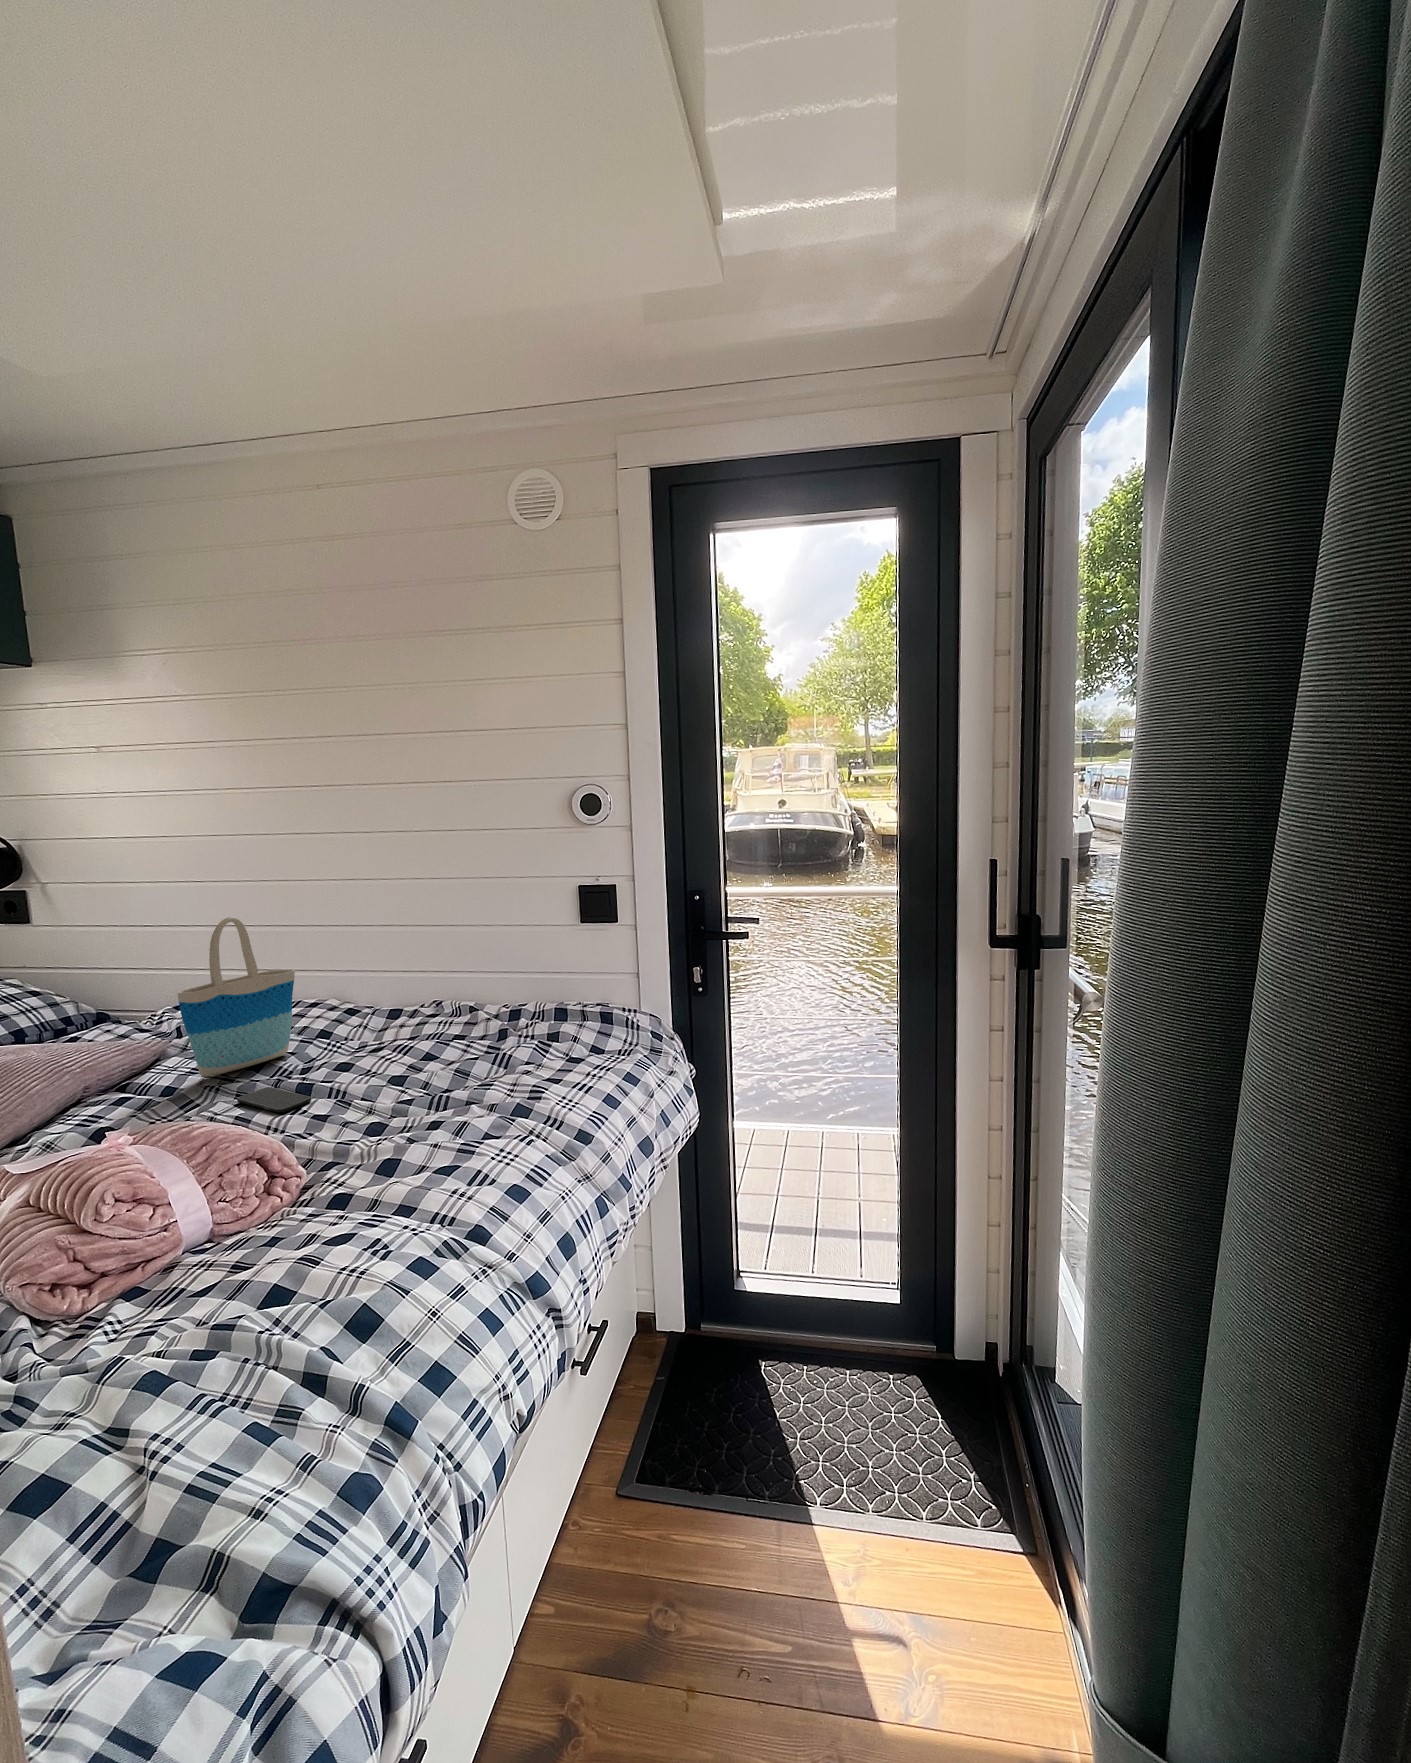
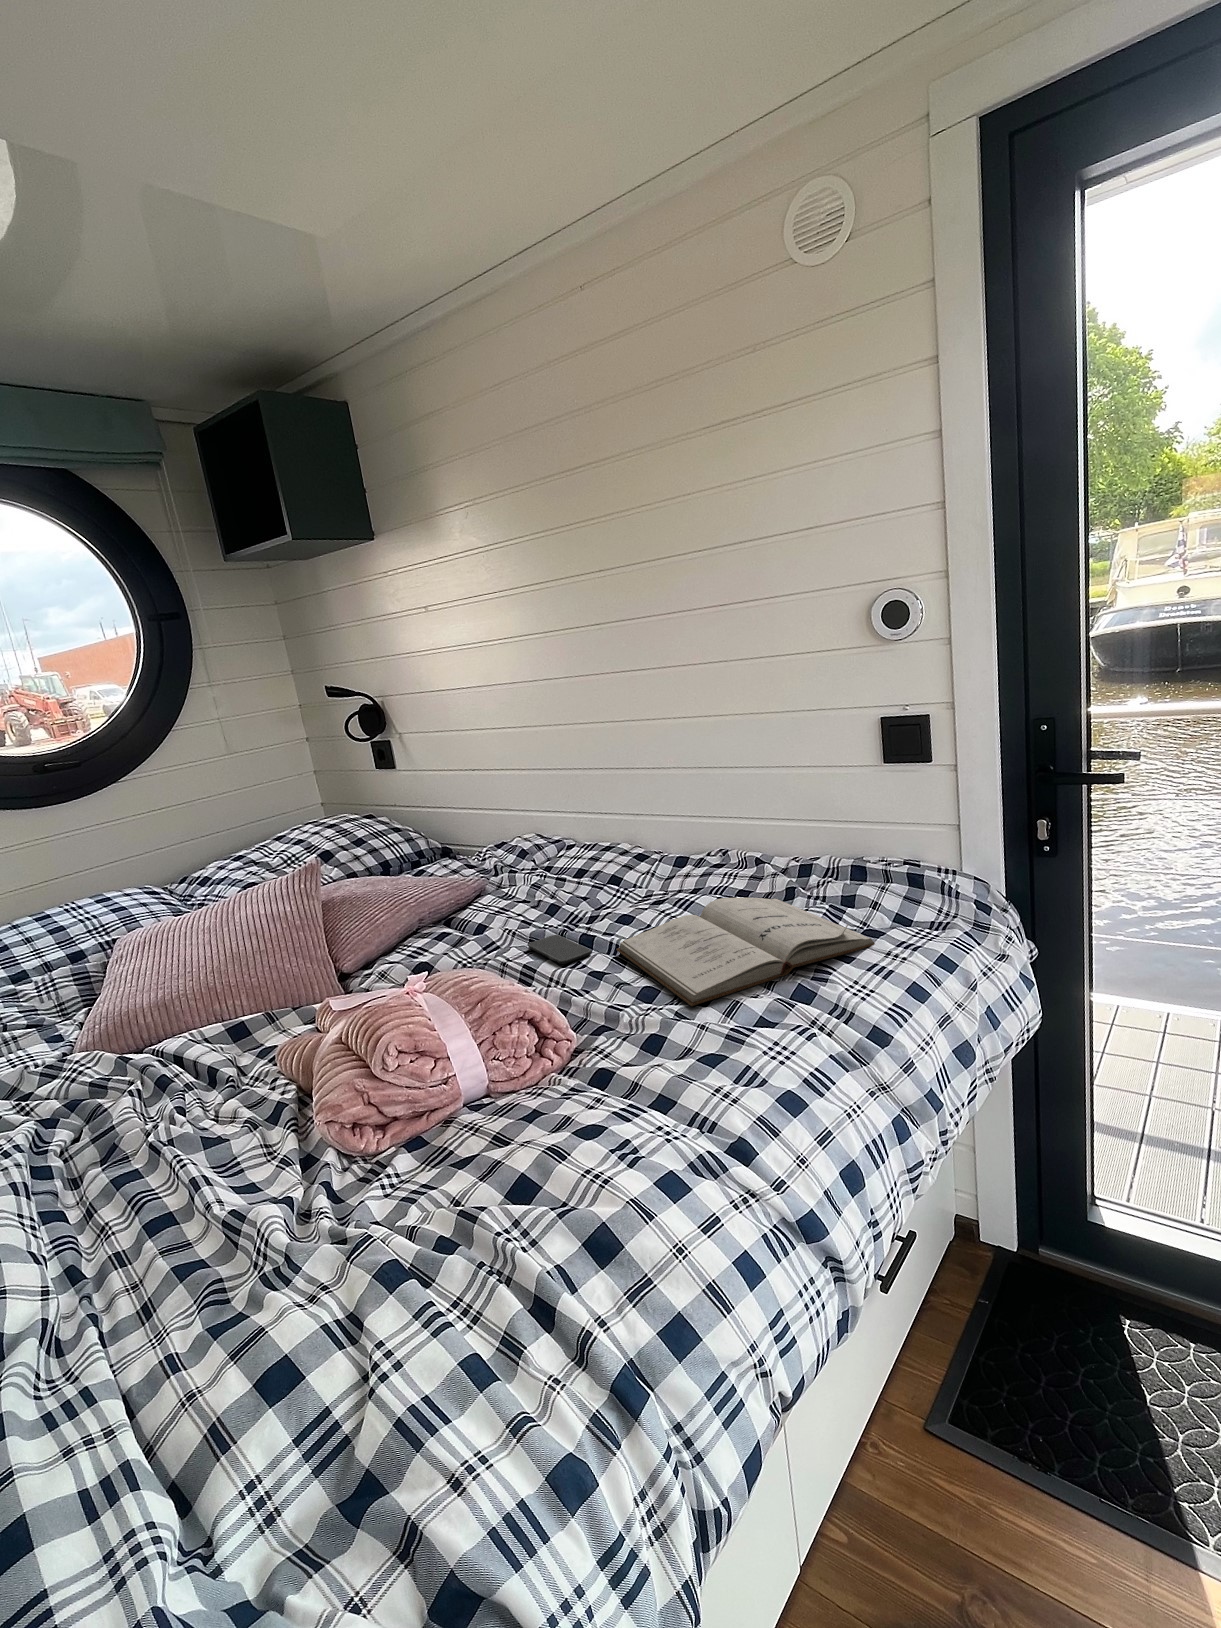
tote bag: present [177,917,295,1077] -> none [479,765,581,918]
book: none [339,1040,579,1132] -> present [616,898,875,1006]

